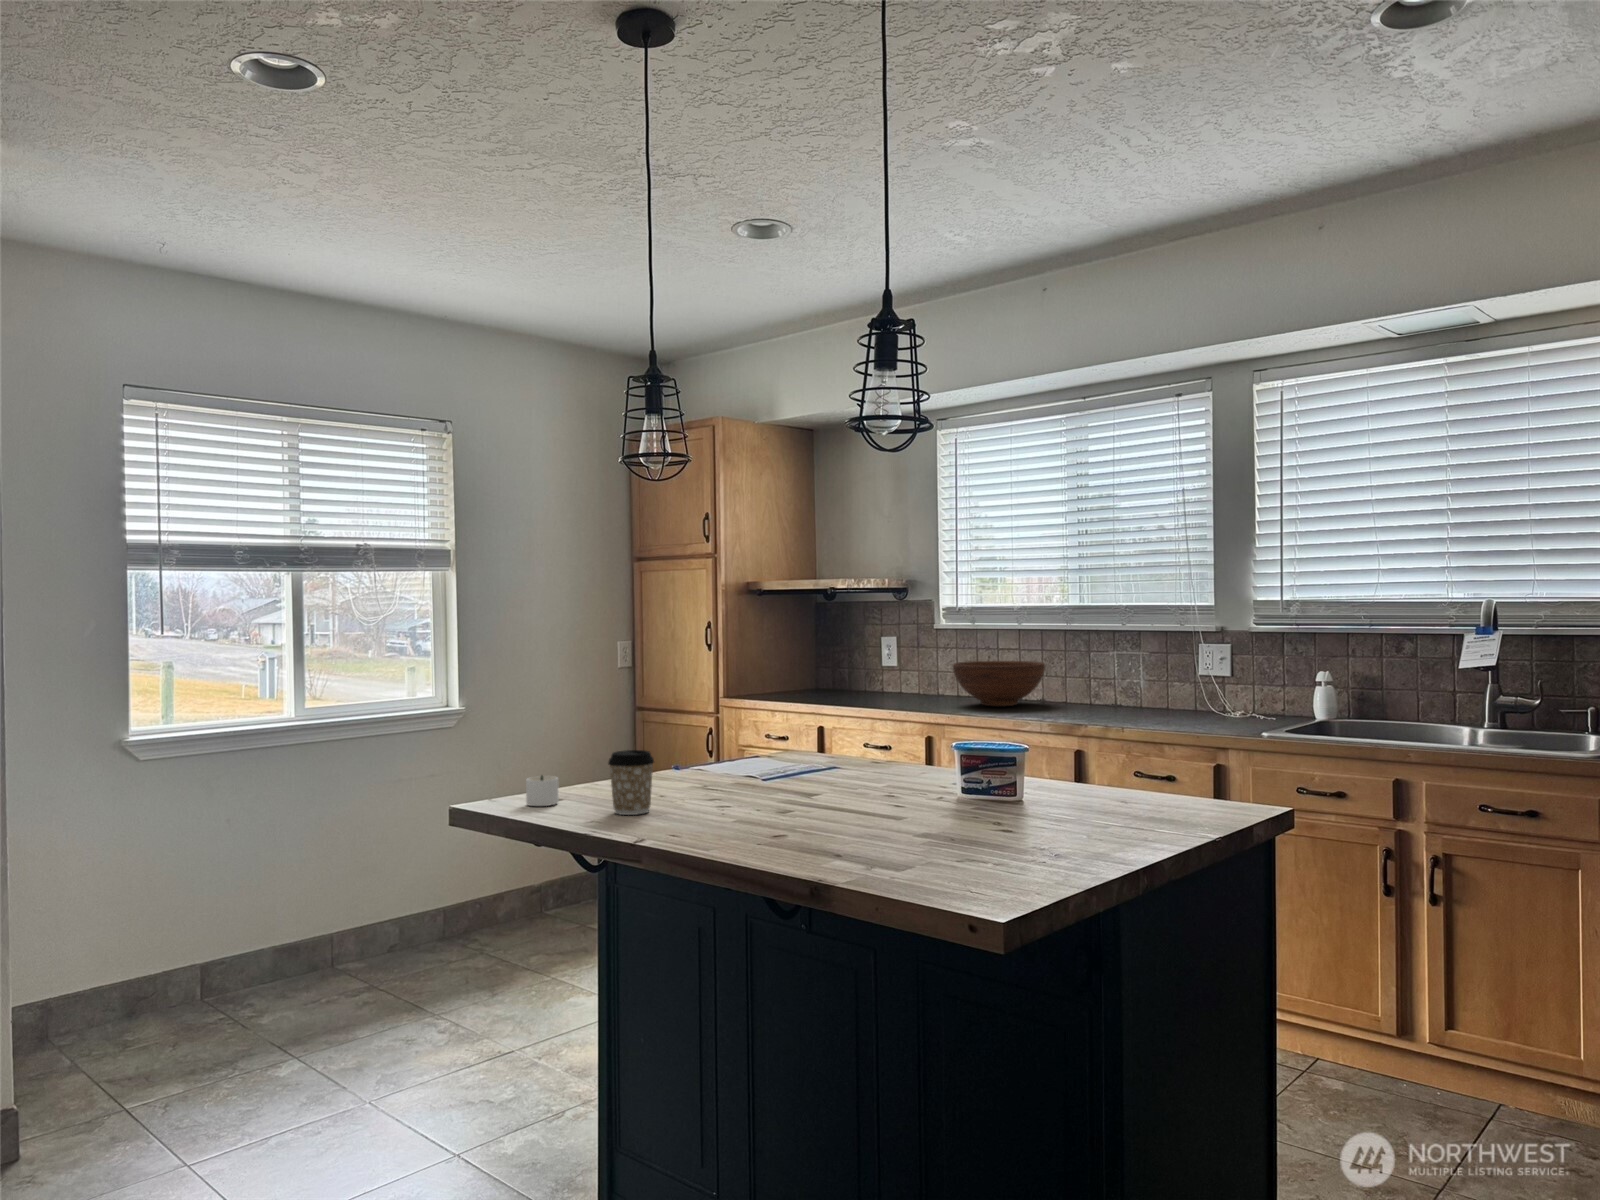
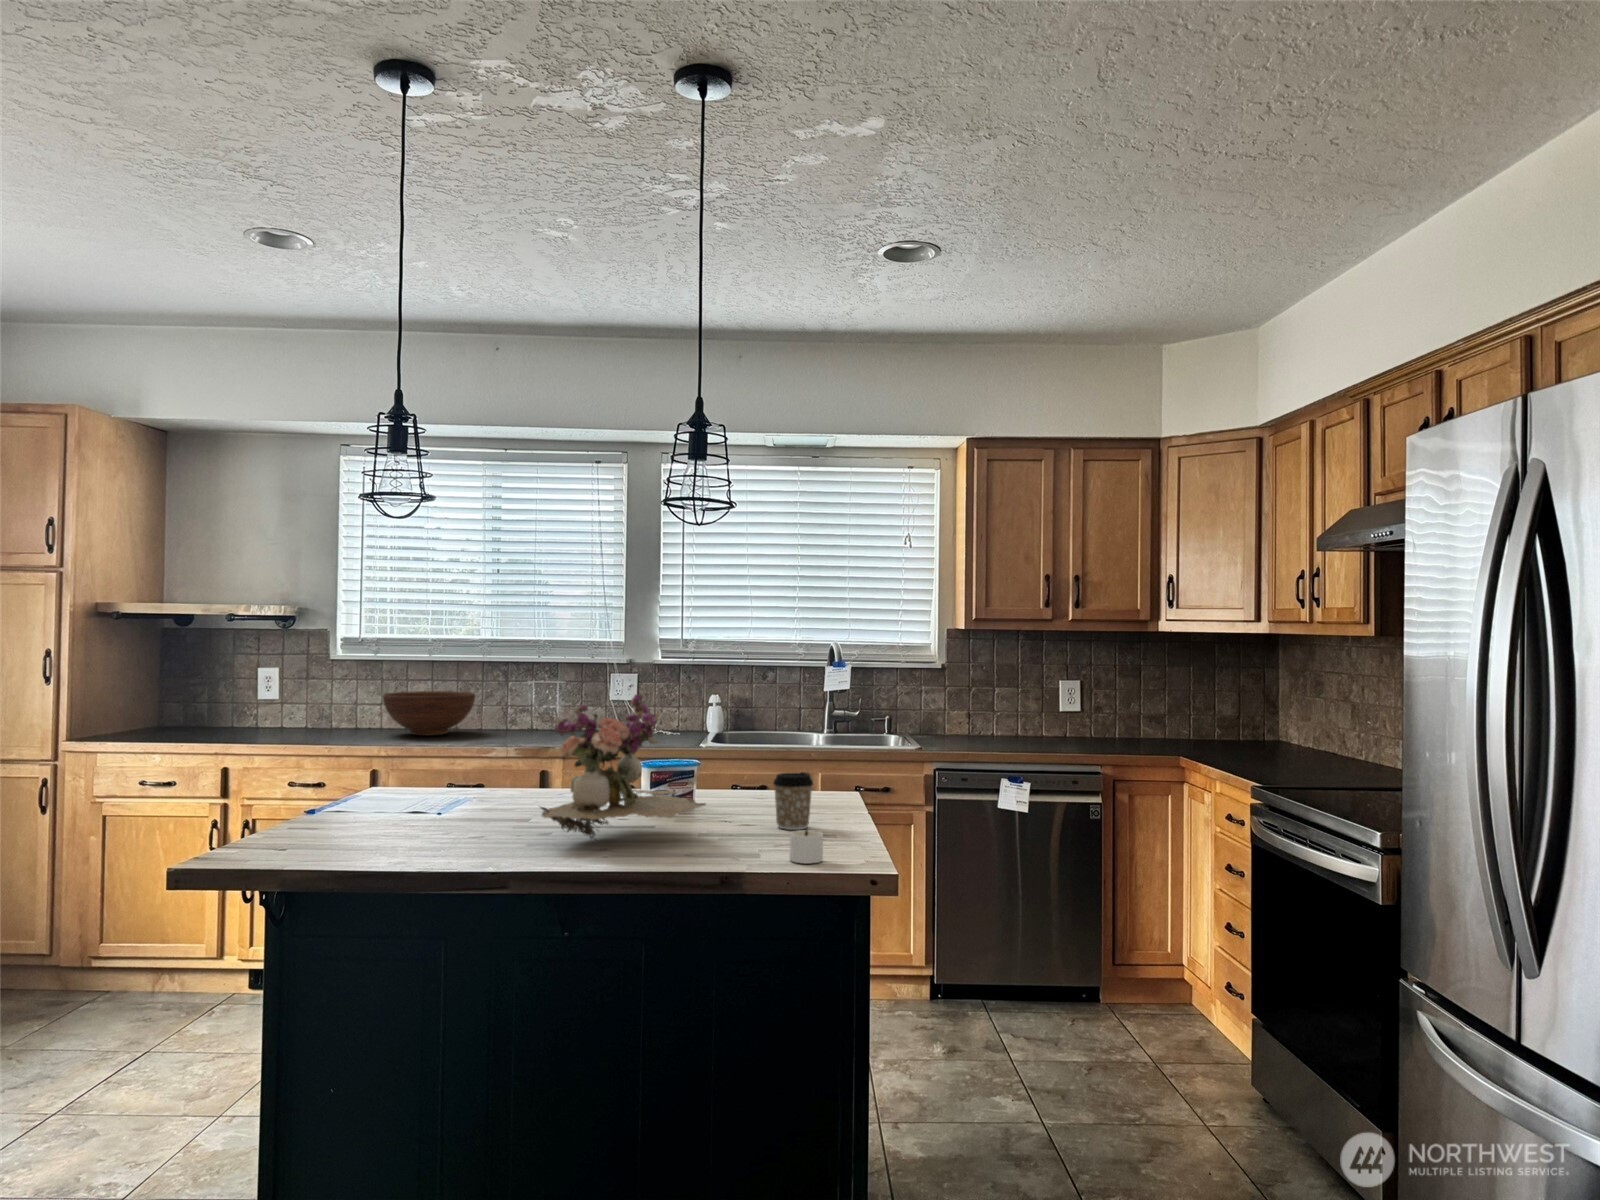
flower arrangement: none [720,659,925,823] -> present [540,691,705,839]
coffee cup: present [608,750,654,815] -> present [773,773,813,830]
candle: present [526,775,559,806] -> present [789,830,823,864]

